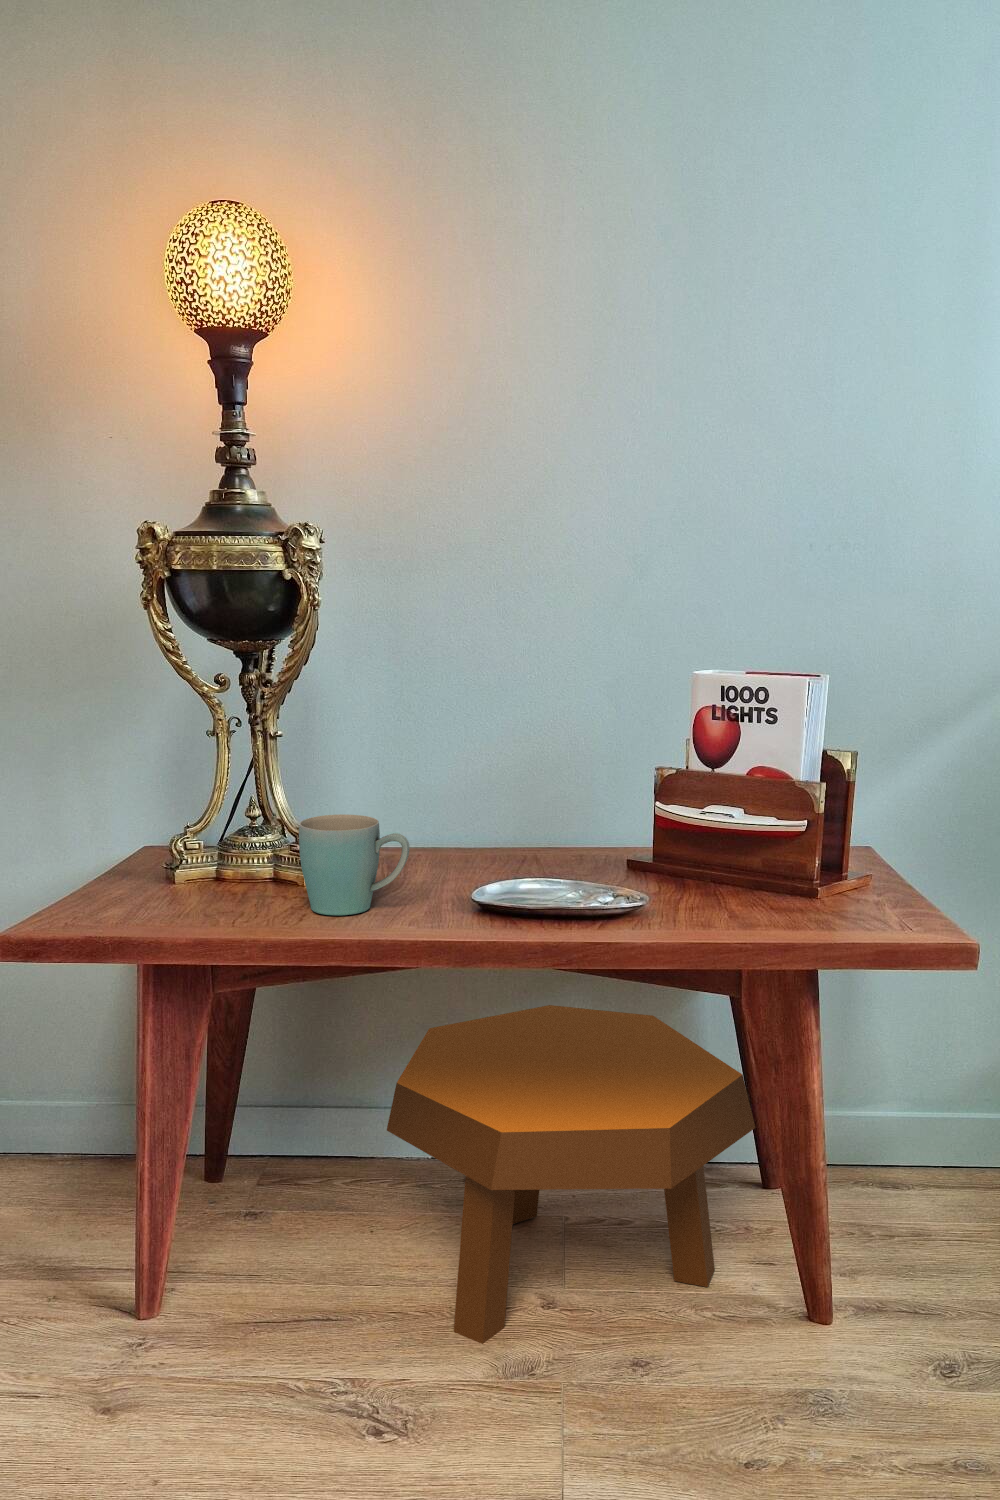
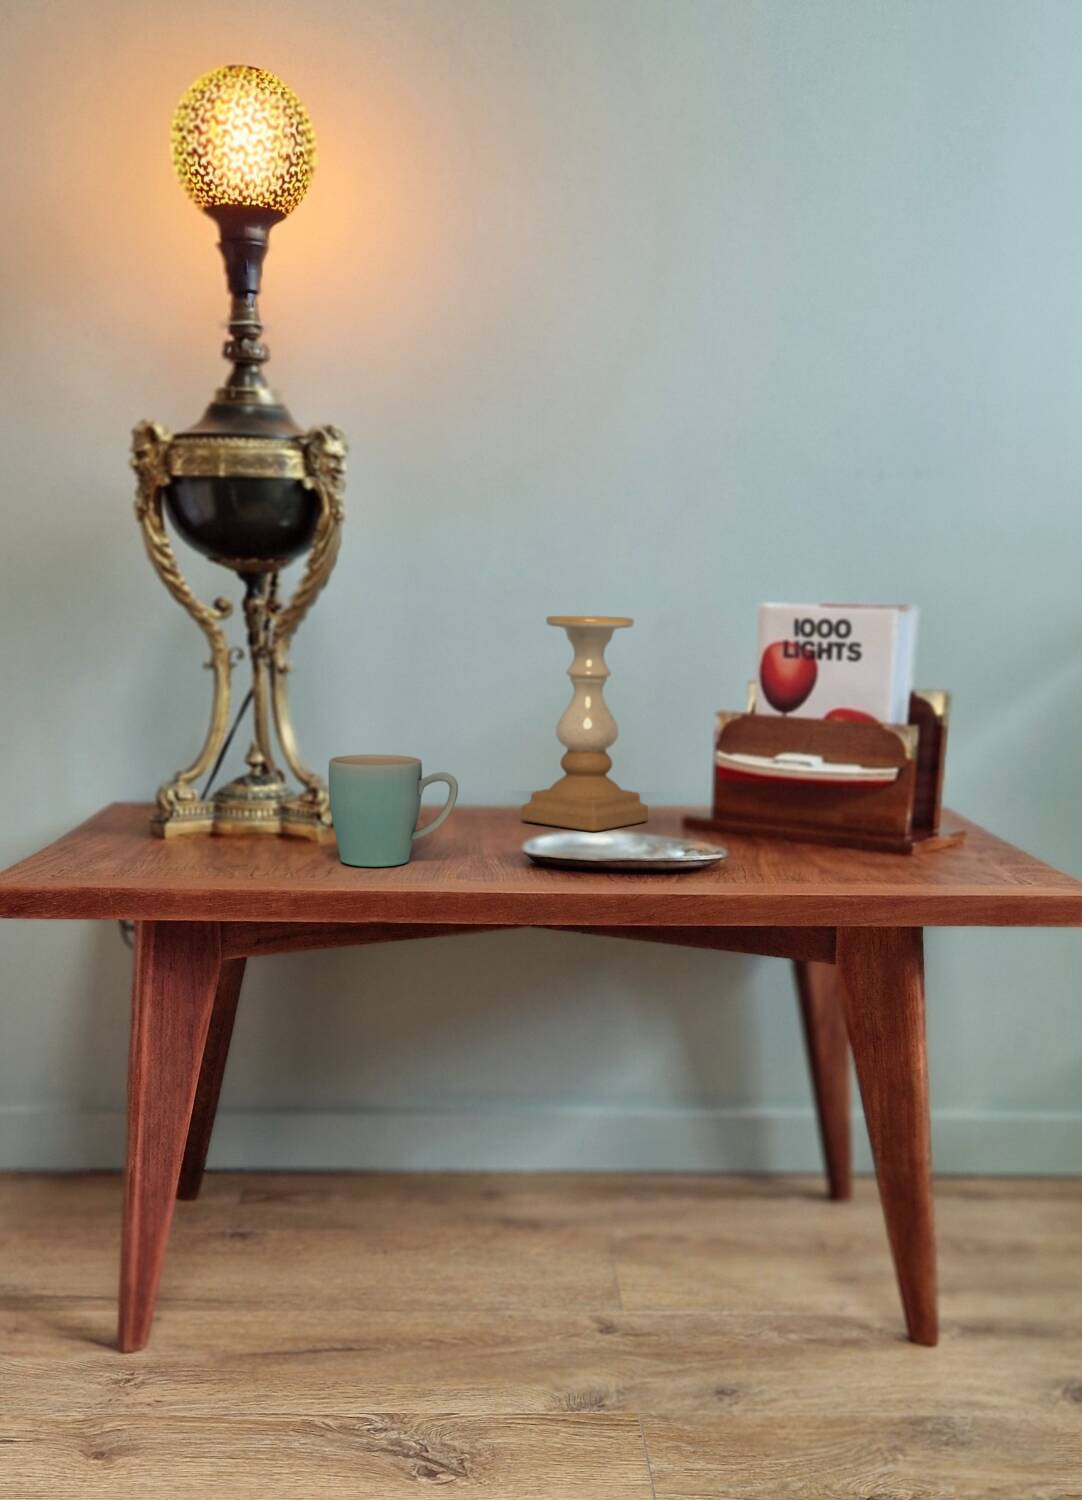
candle holder: none [485,675,598,871] -> present [522,616,648,831]
footstool: present [387,1005,755,1344] -> none [418,993,836,1372]

